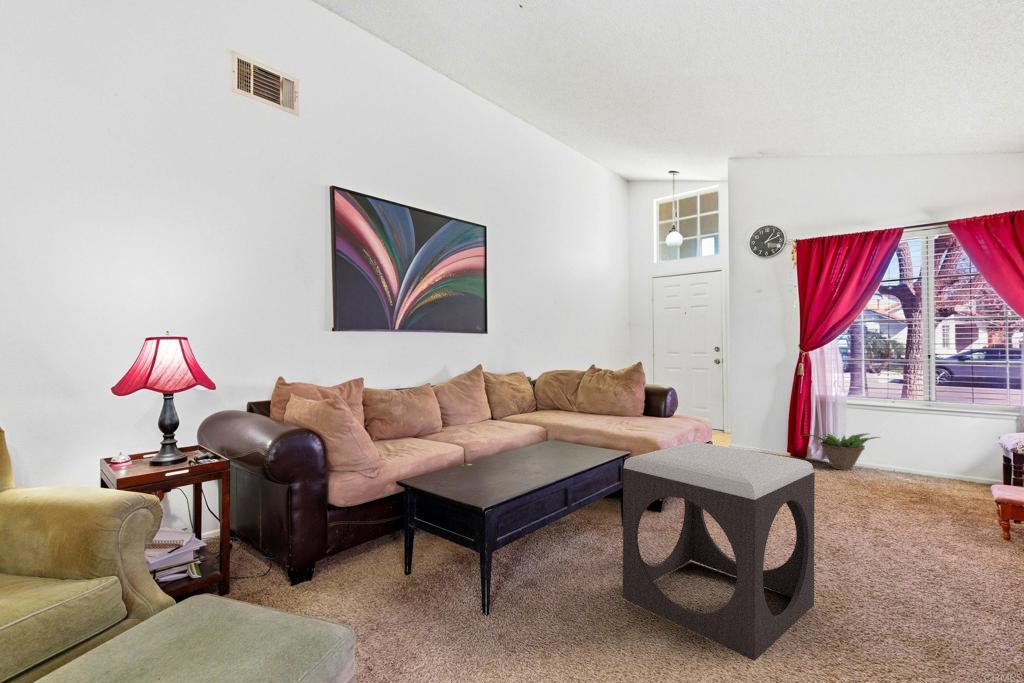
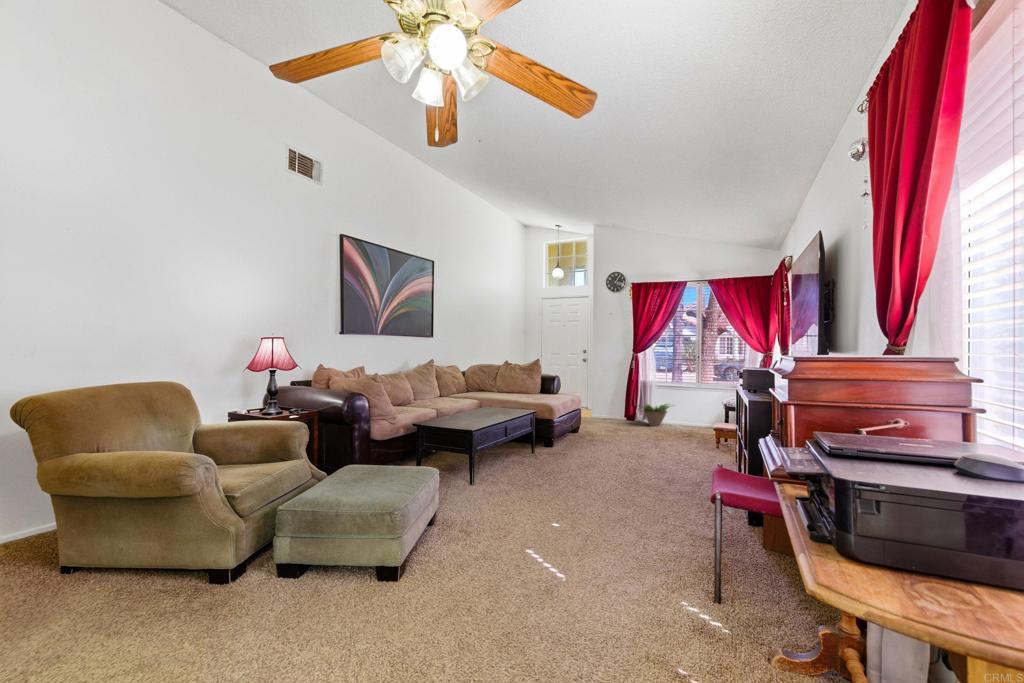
footstool: present [623,442,815,661] -> none [541,400,634,494]

